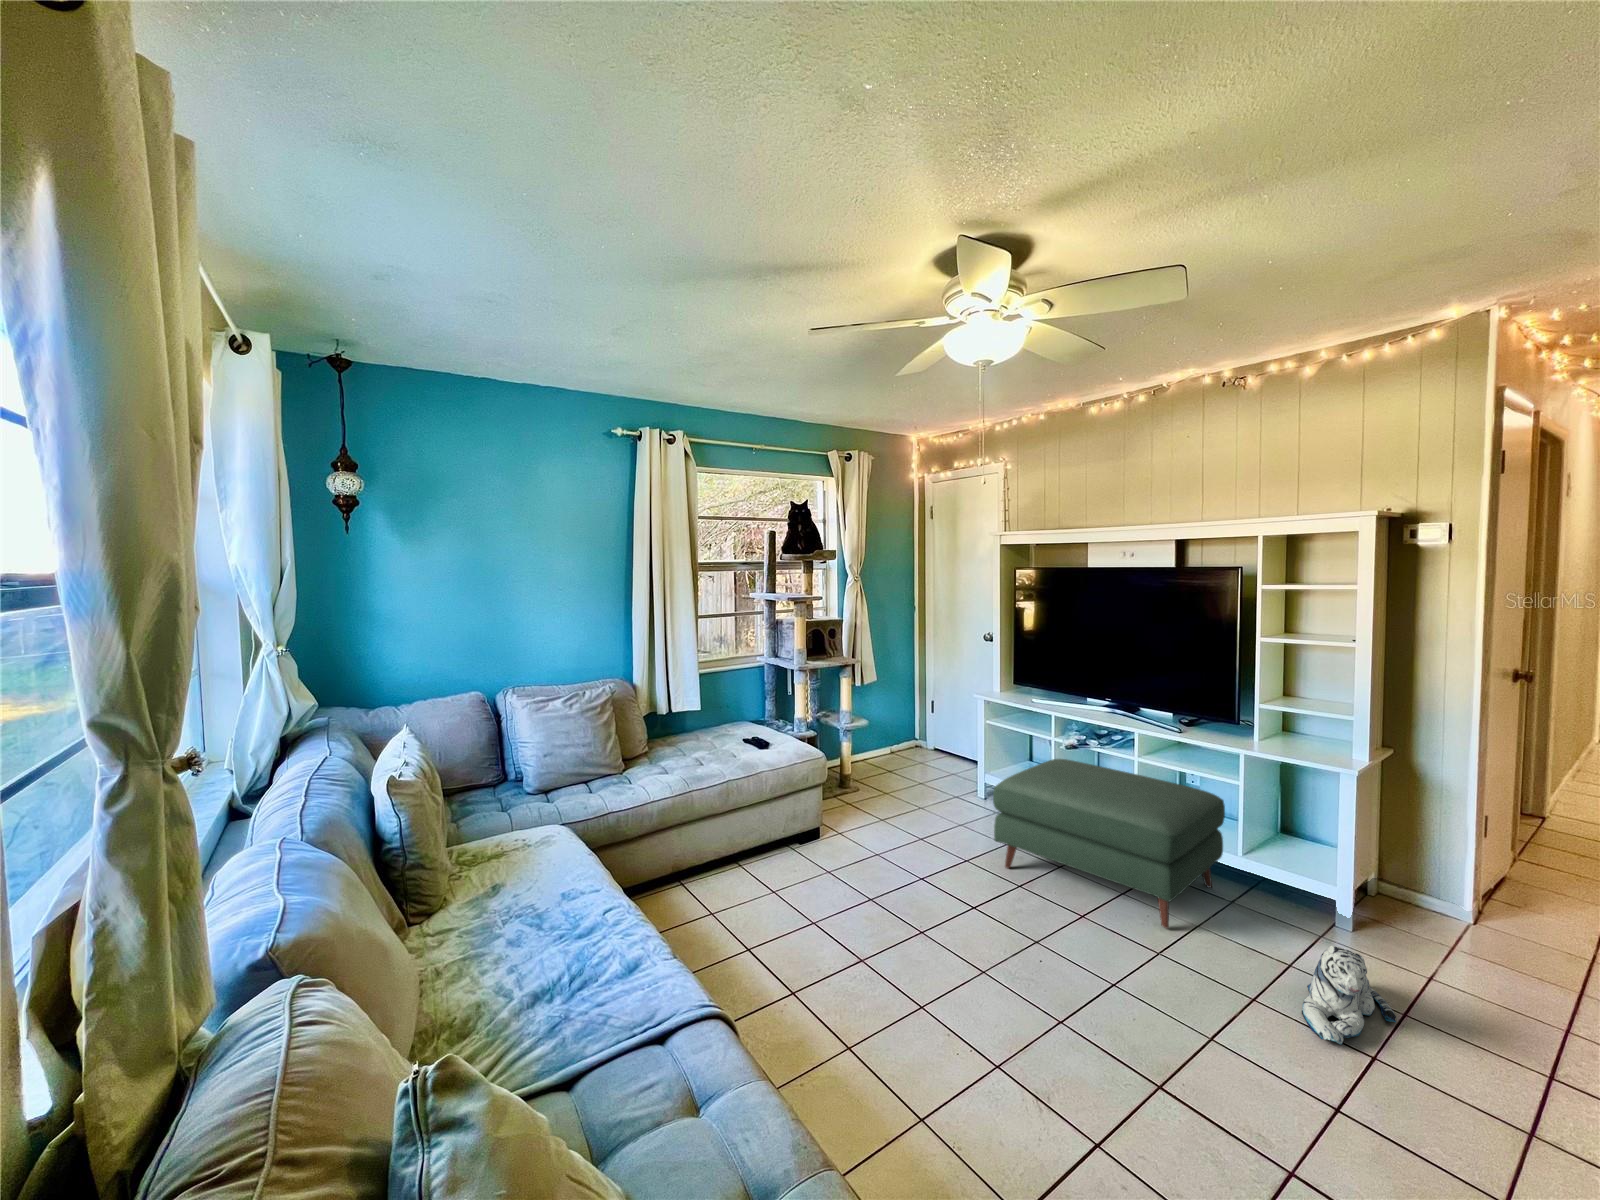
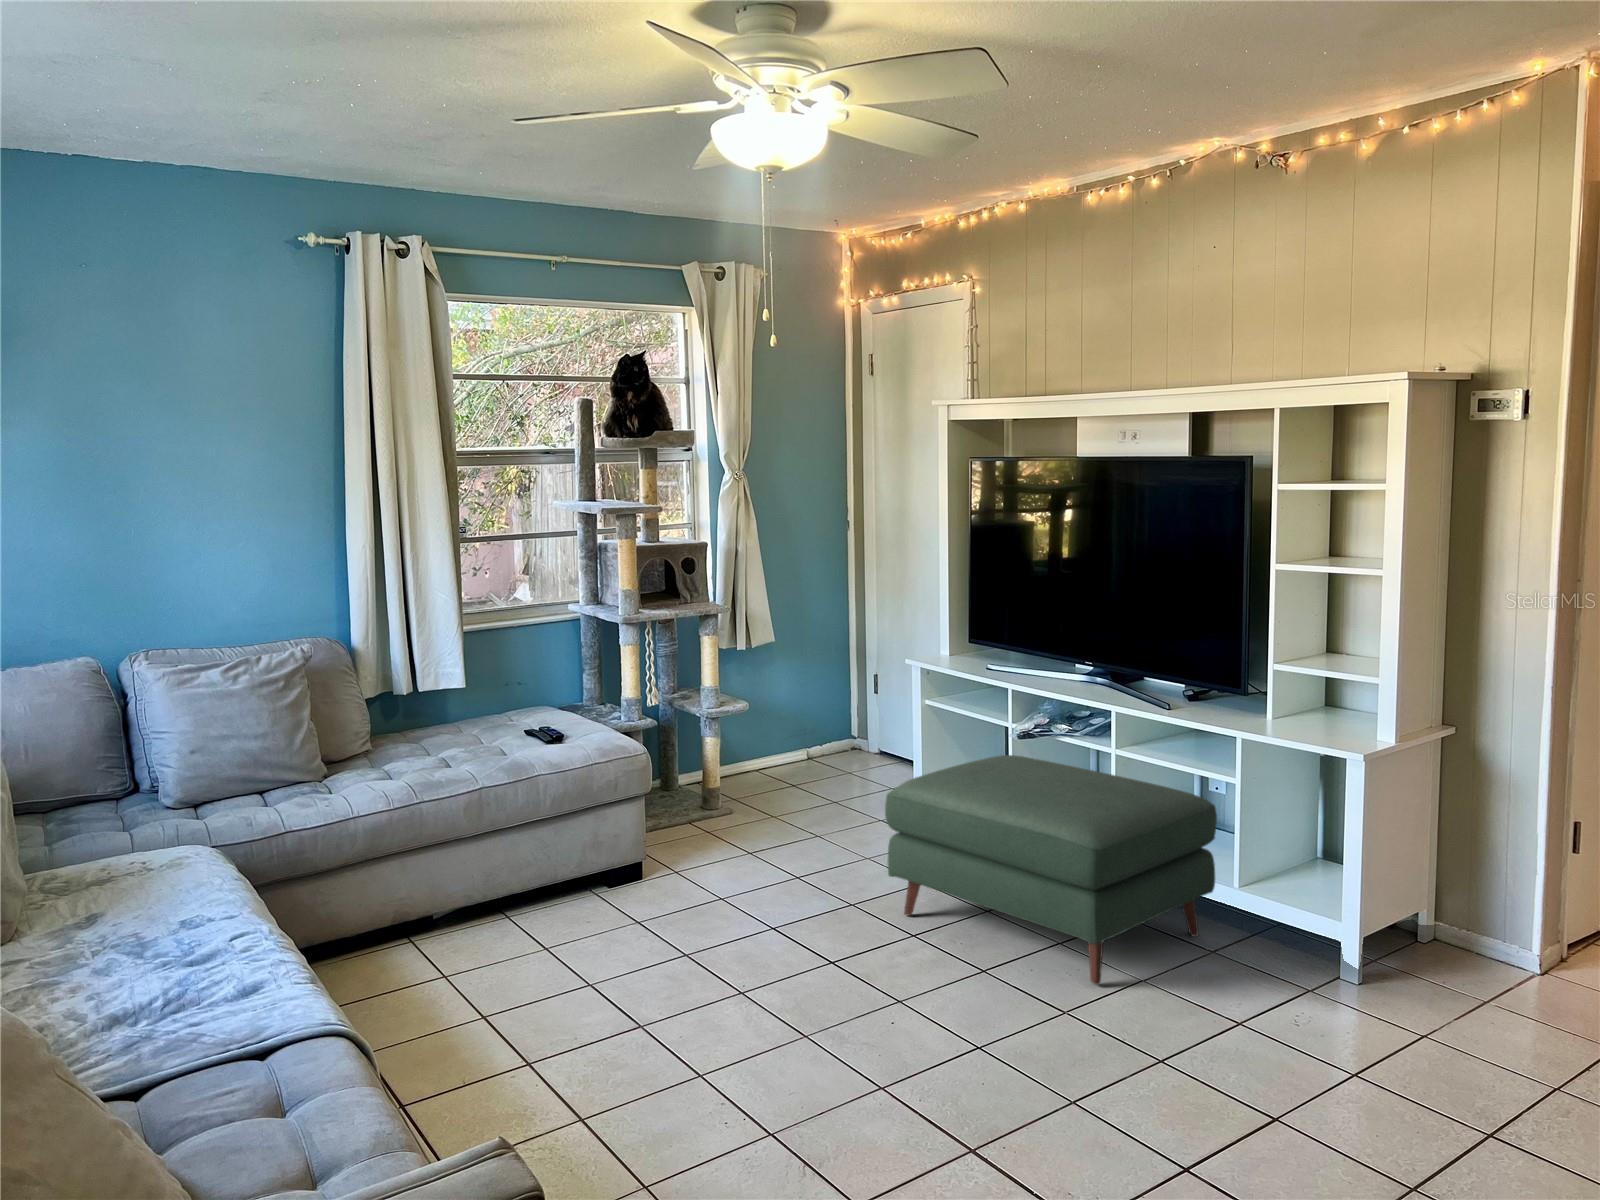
plush toy: present [1302,945,1396,1045] -> none [1215,981,1343,1106]

